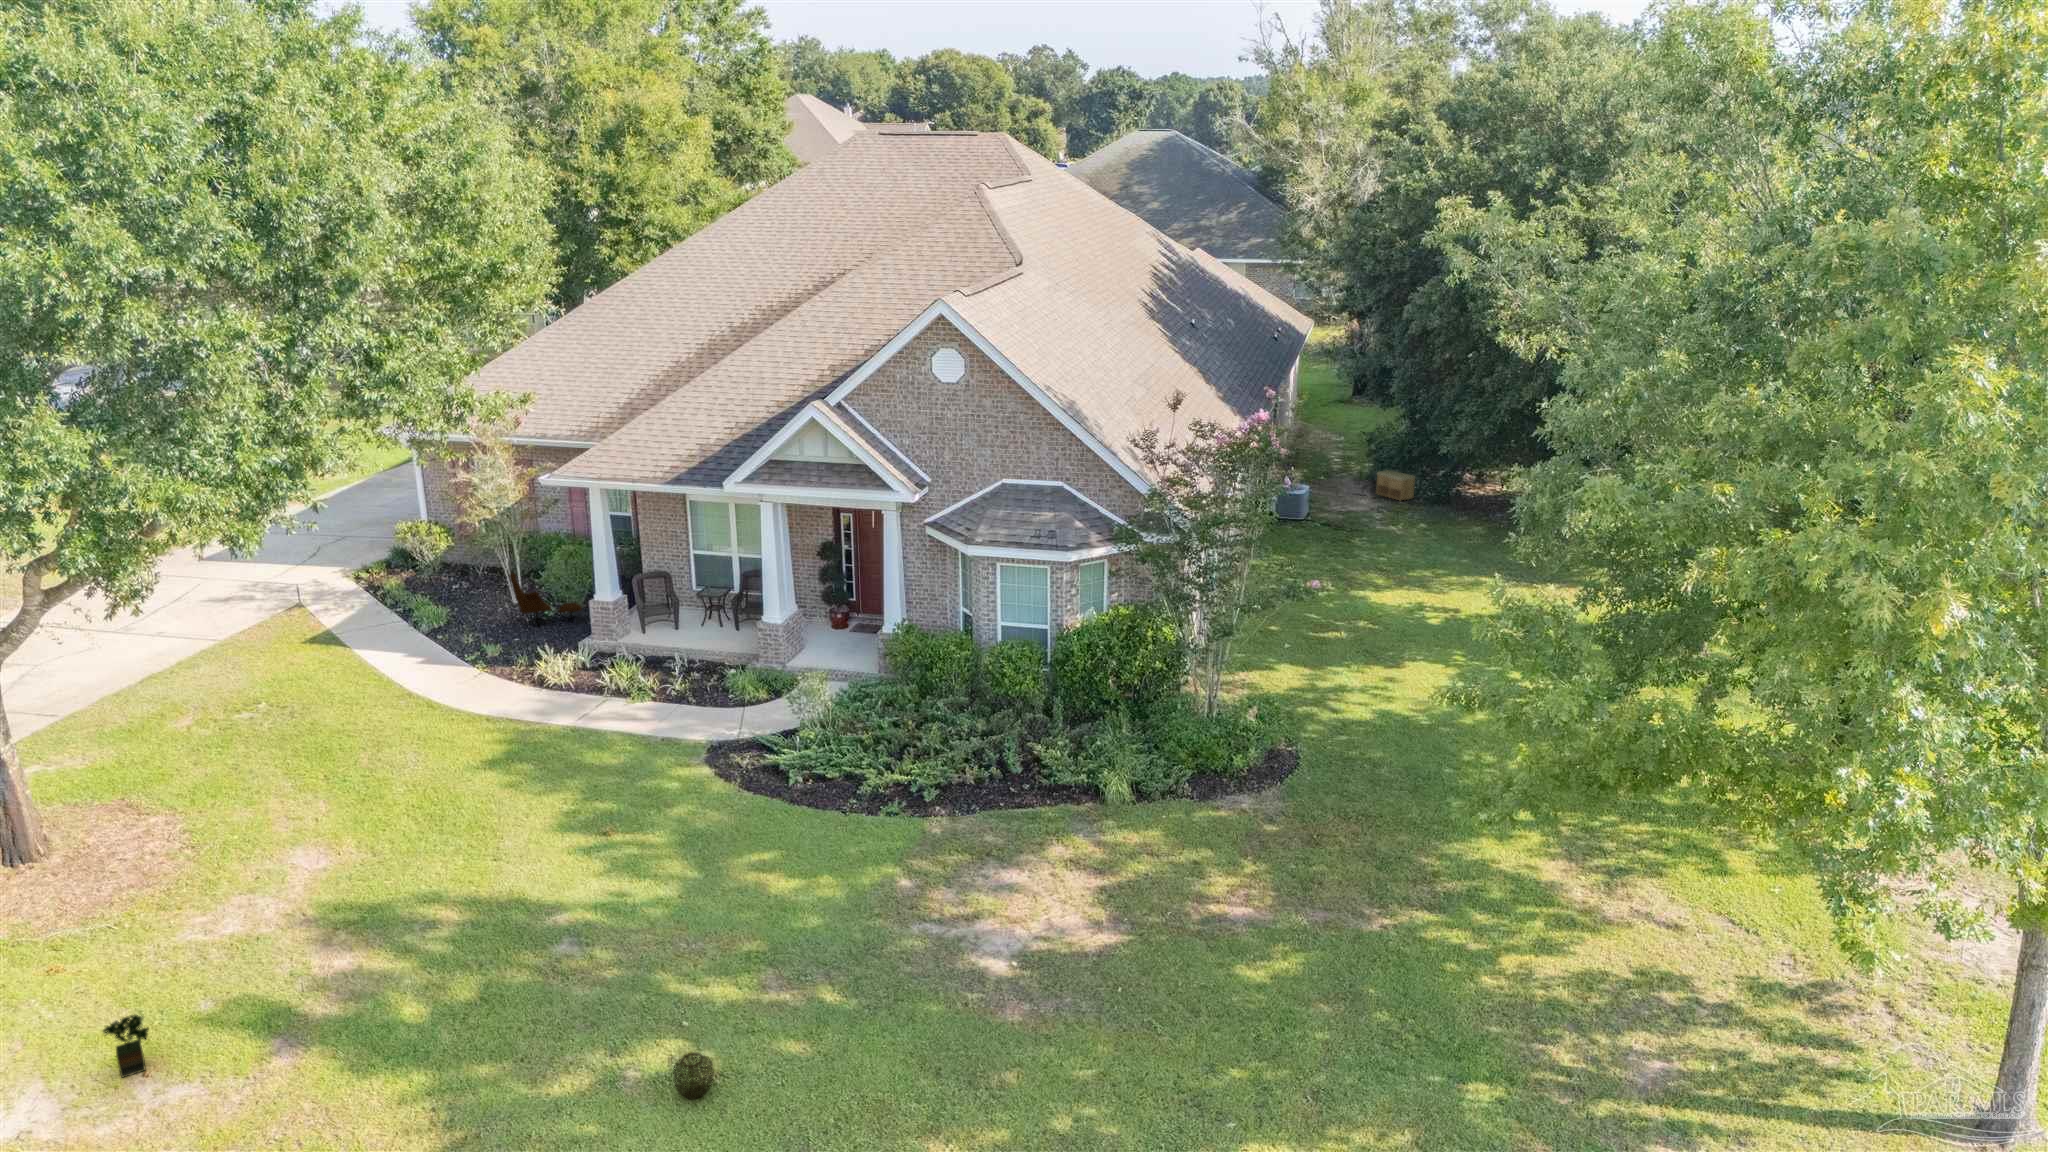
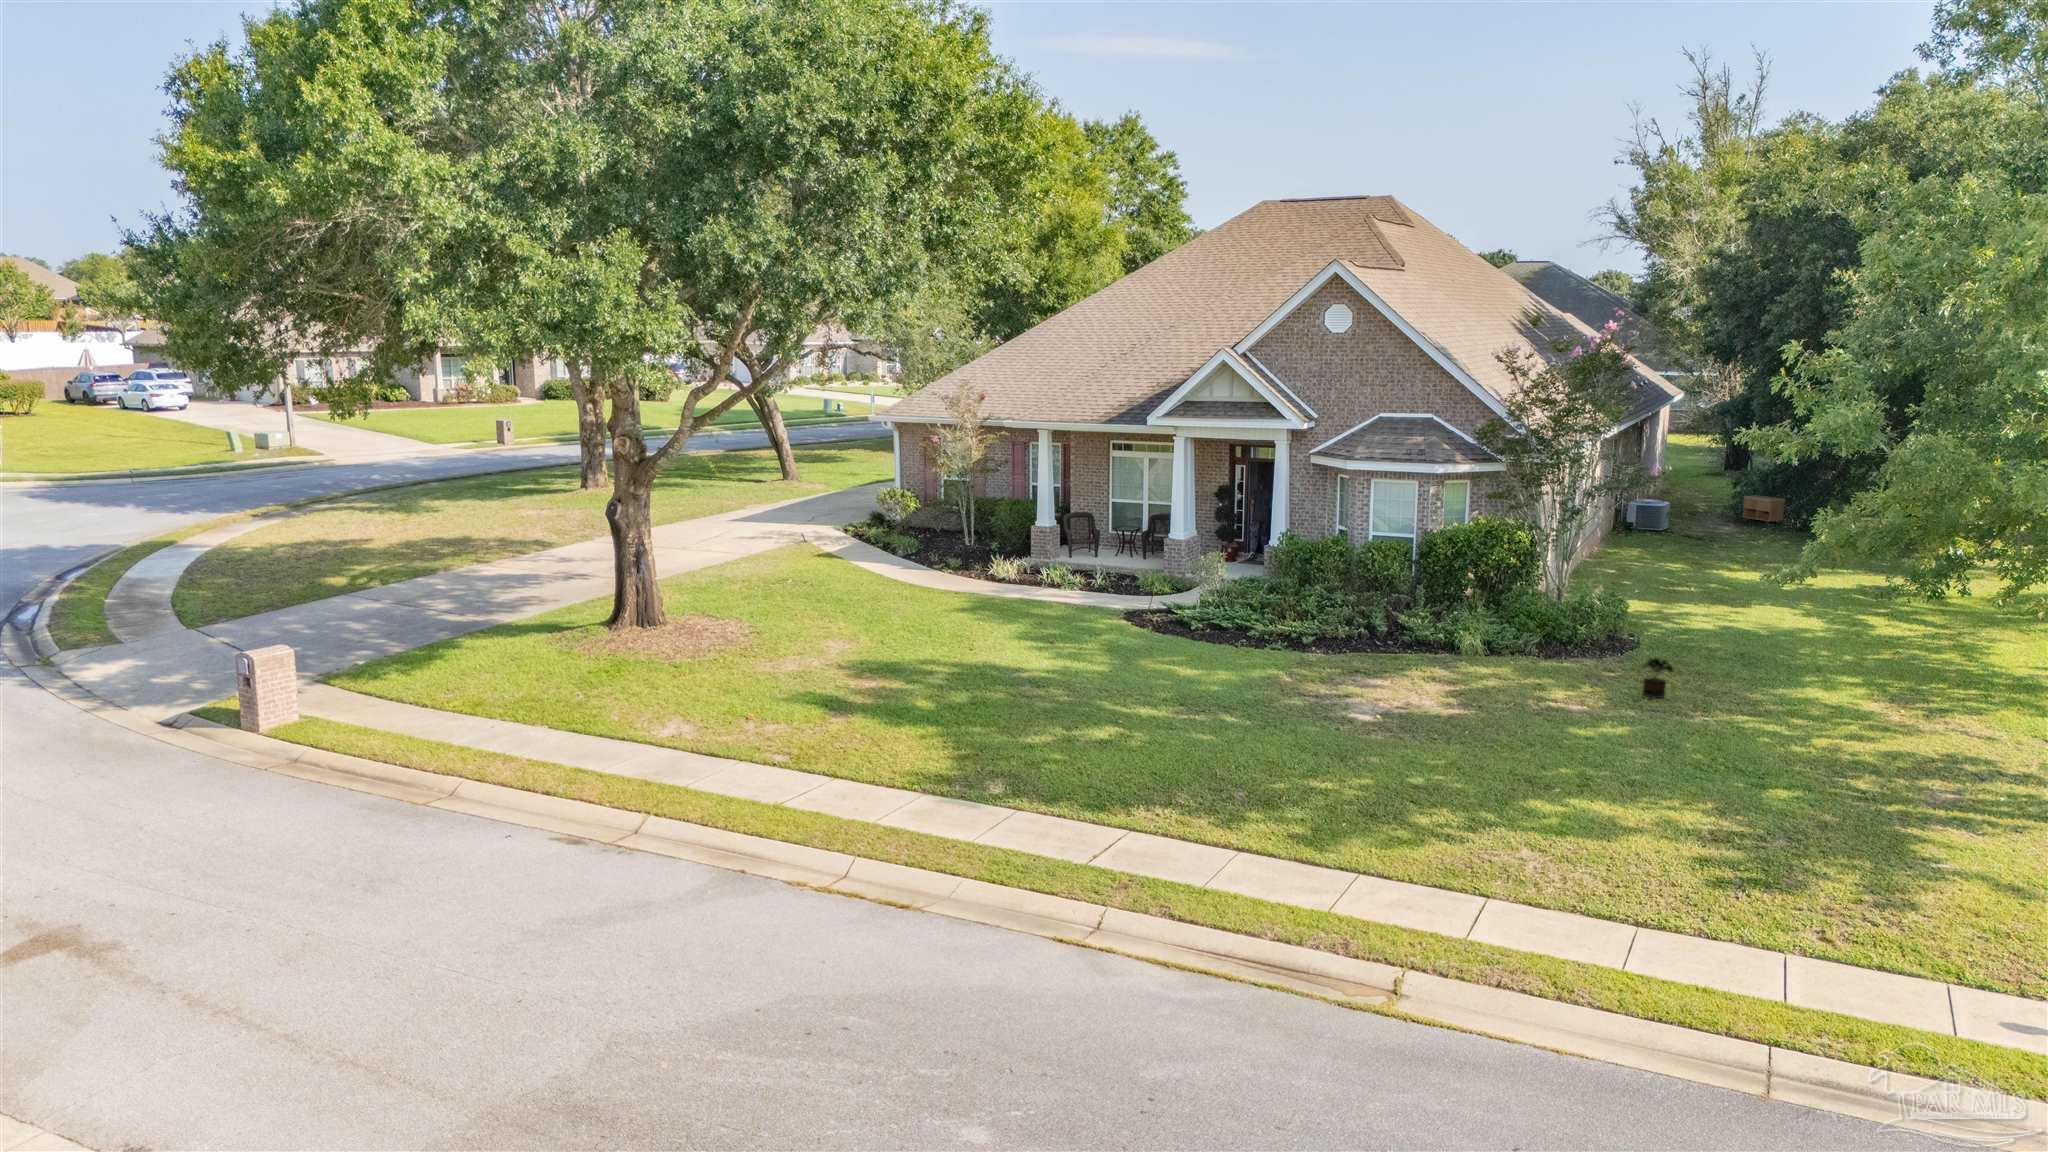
lounge chair: present [509,573,582,624] -> none [968,510,1021,554]
potted tree: present [103,1015,149,1077] -> present [1642,658,1674,698]
woven basket: present [673,1052,714,1099] -> none [1114,713,1144,747]

